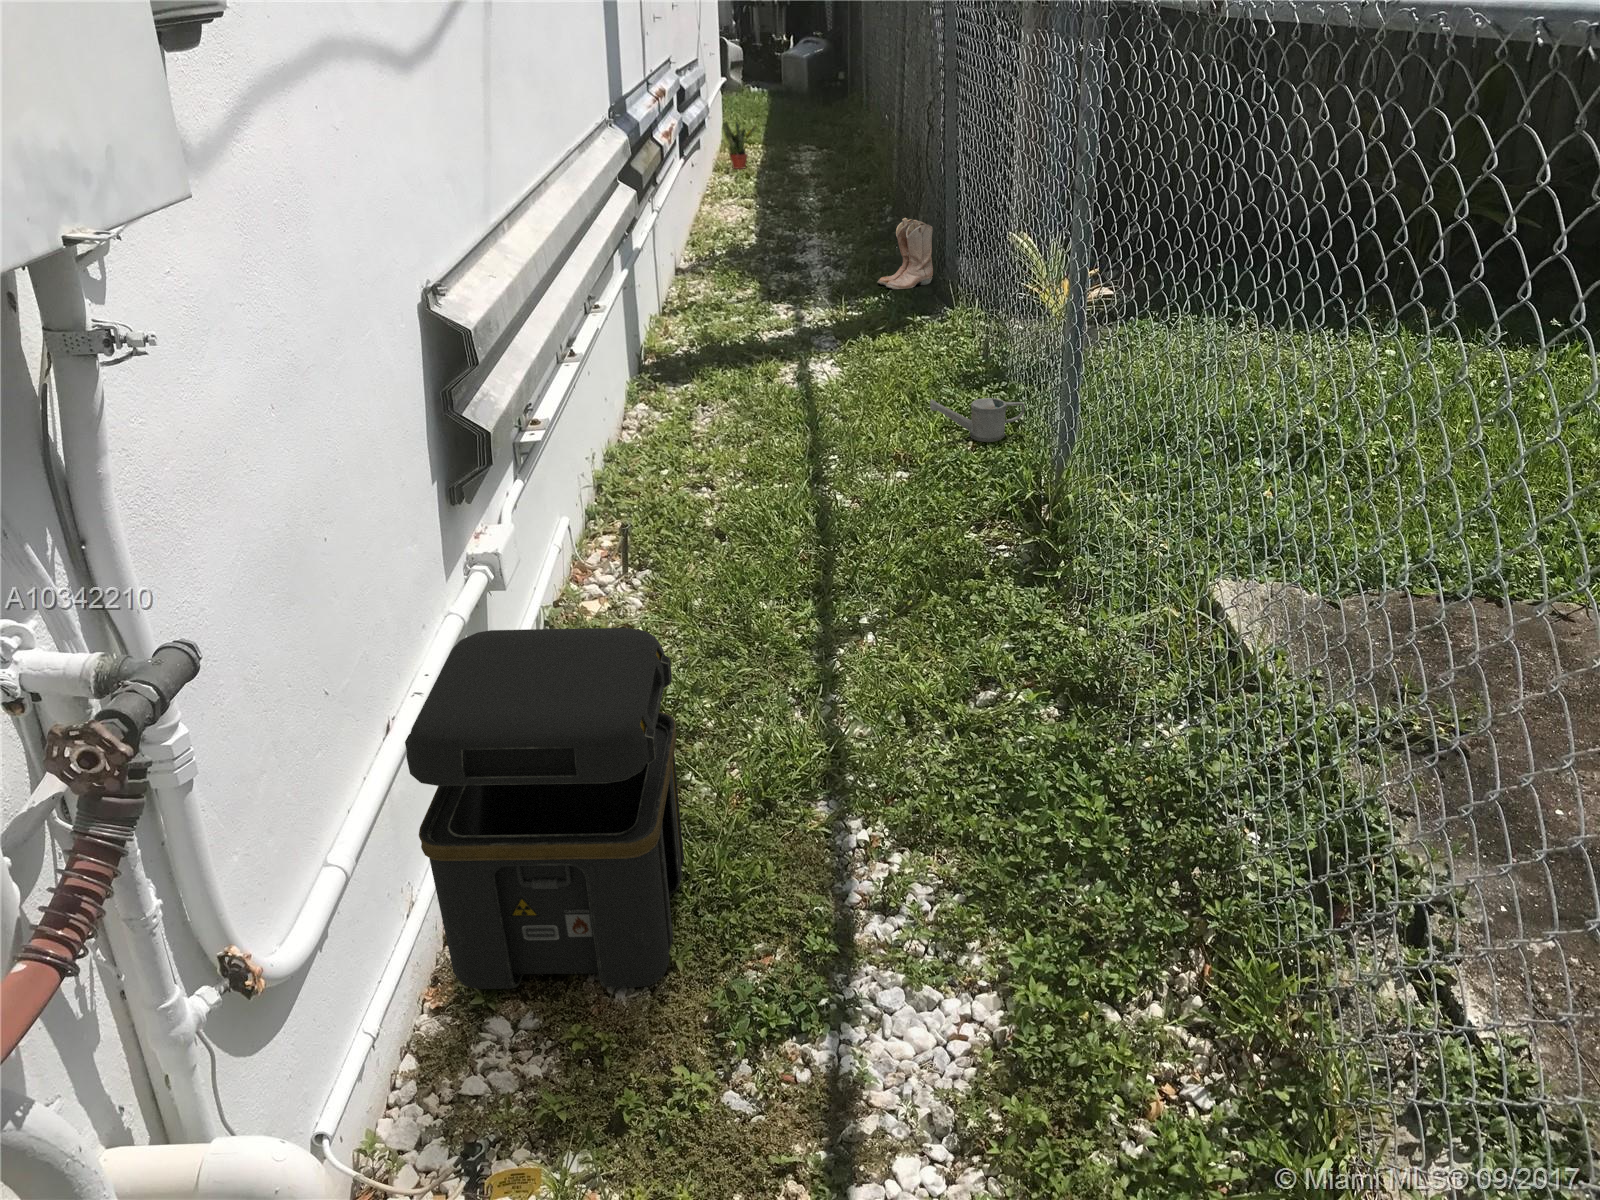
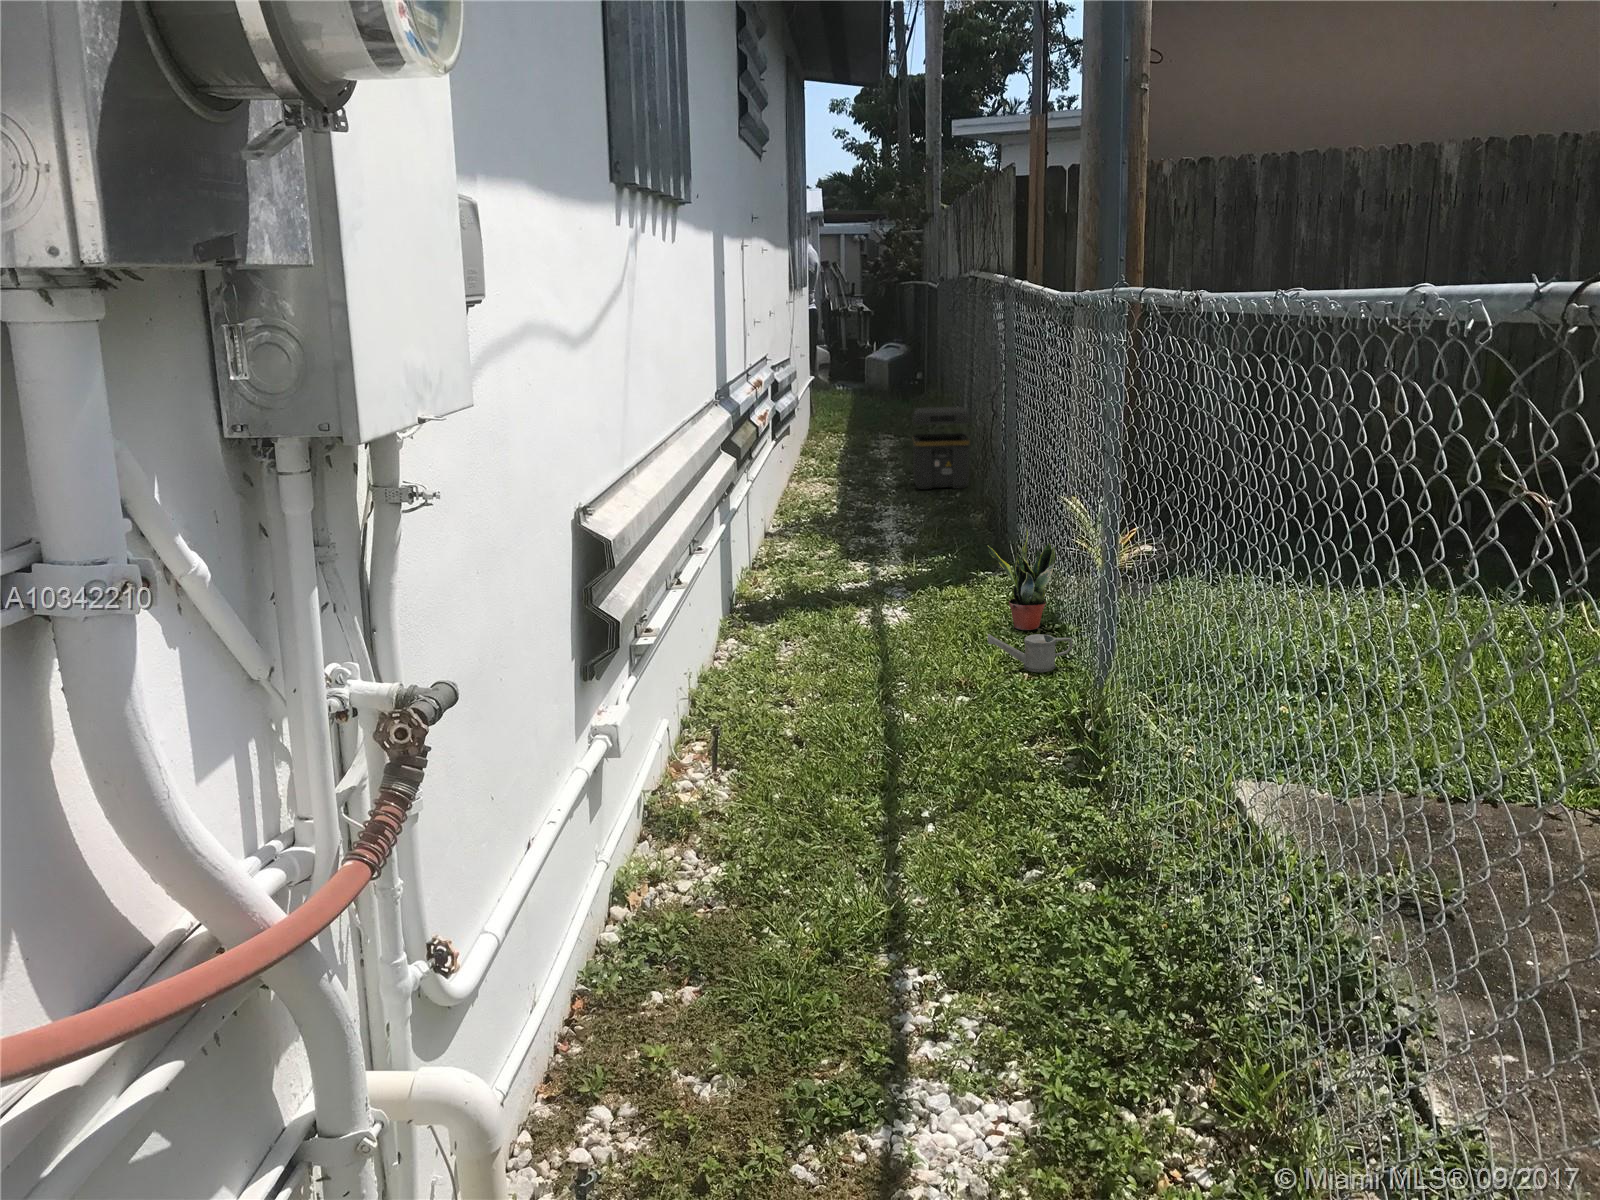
potted plant: present [723,121,757,169] -> present [987,528,1055,630]
boots: present [878,218,933,289] -> none [946,489,996,551]
toolbox: present [405,628,684,989] -> present [912,407,970,489]

